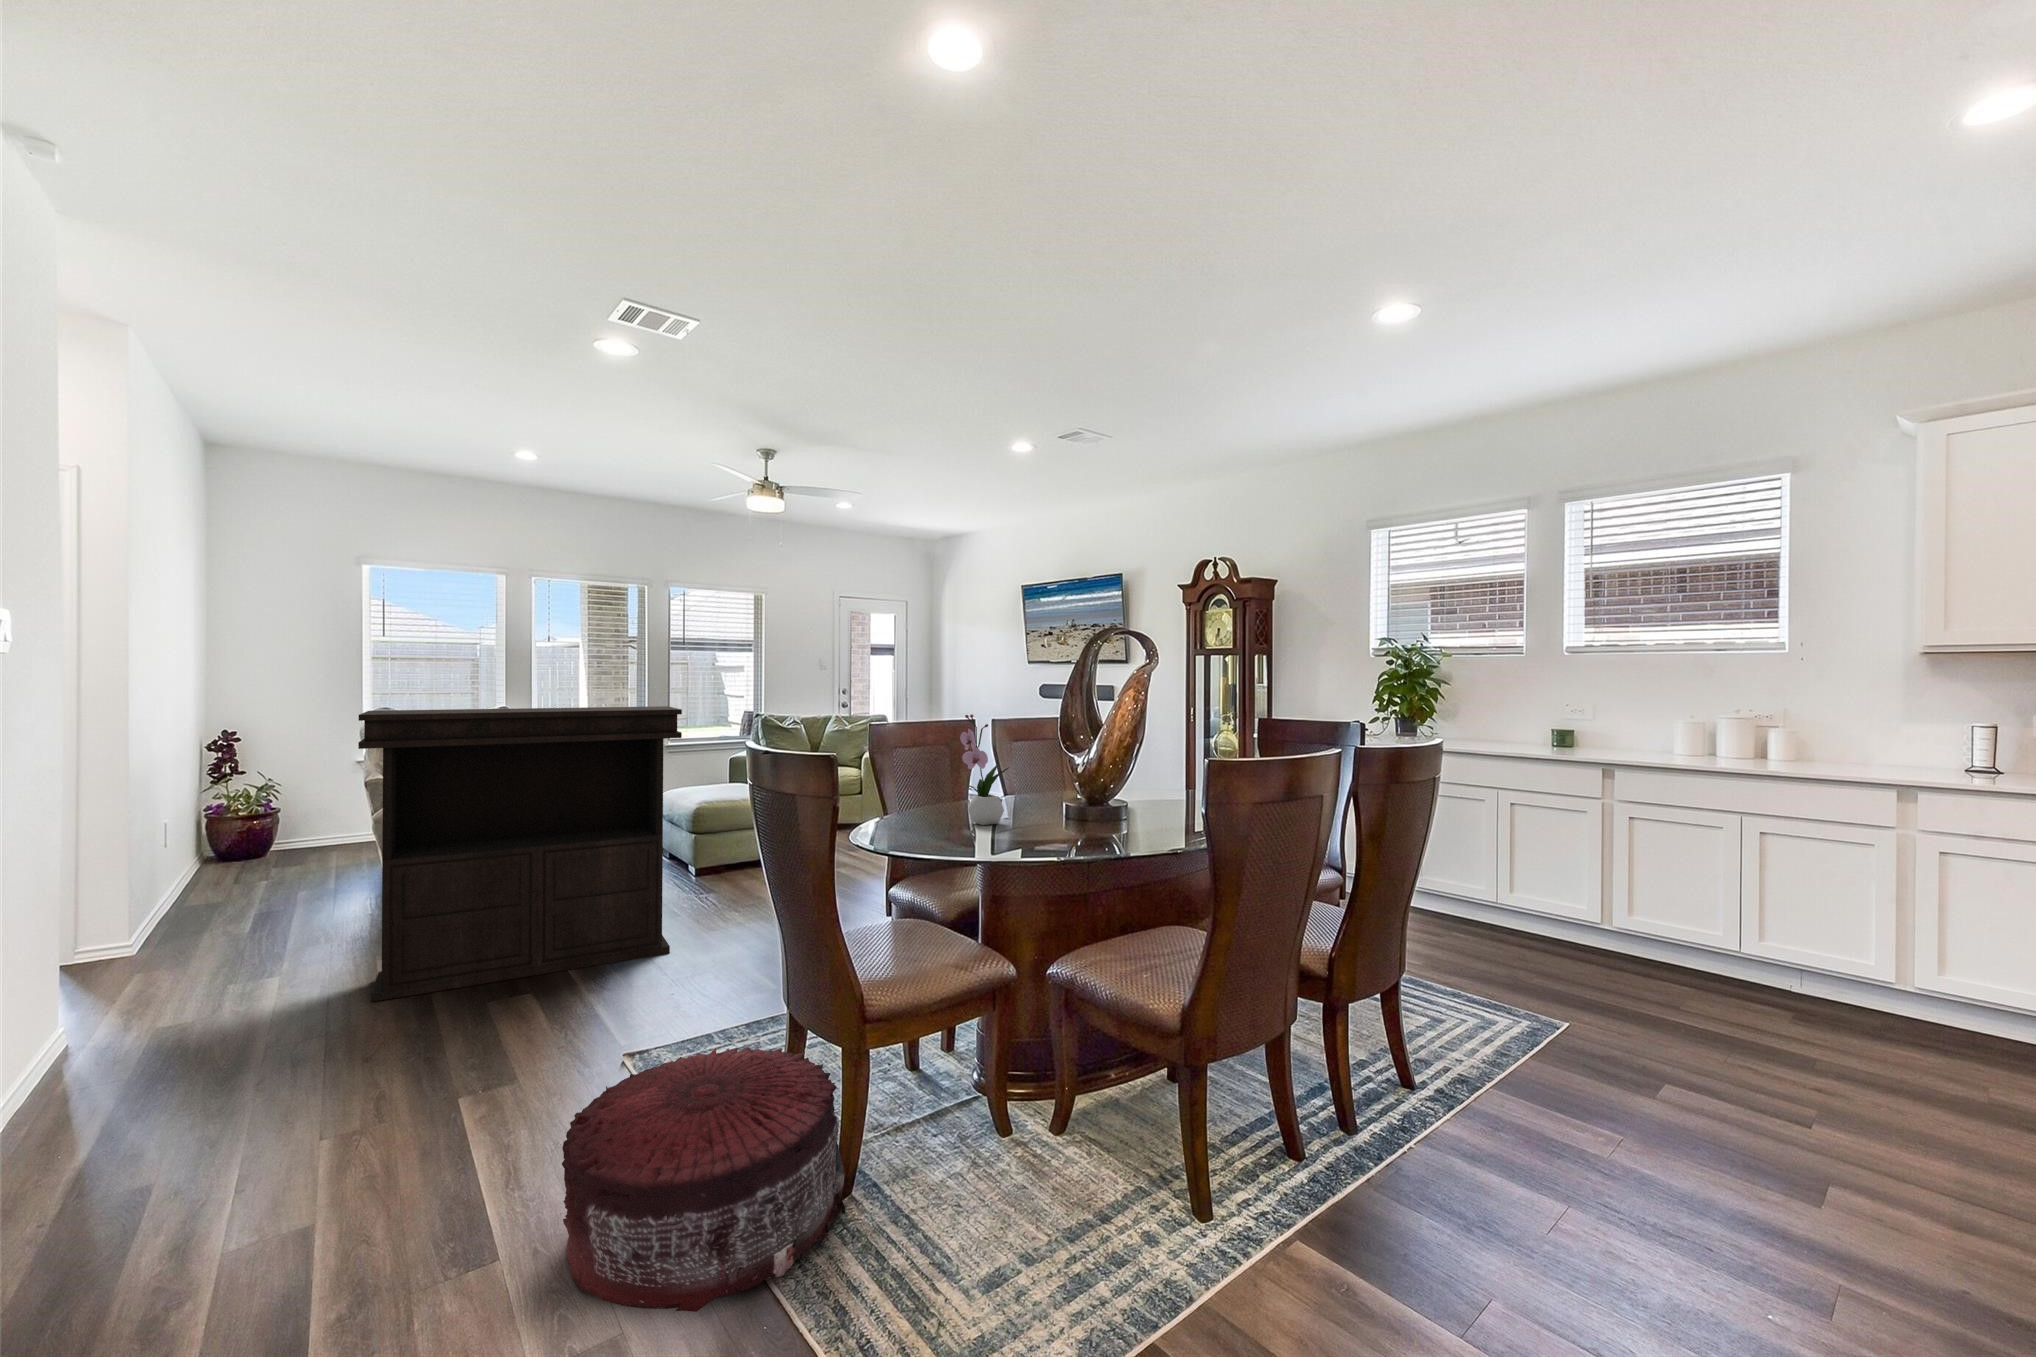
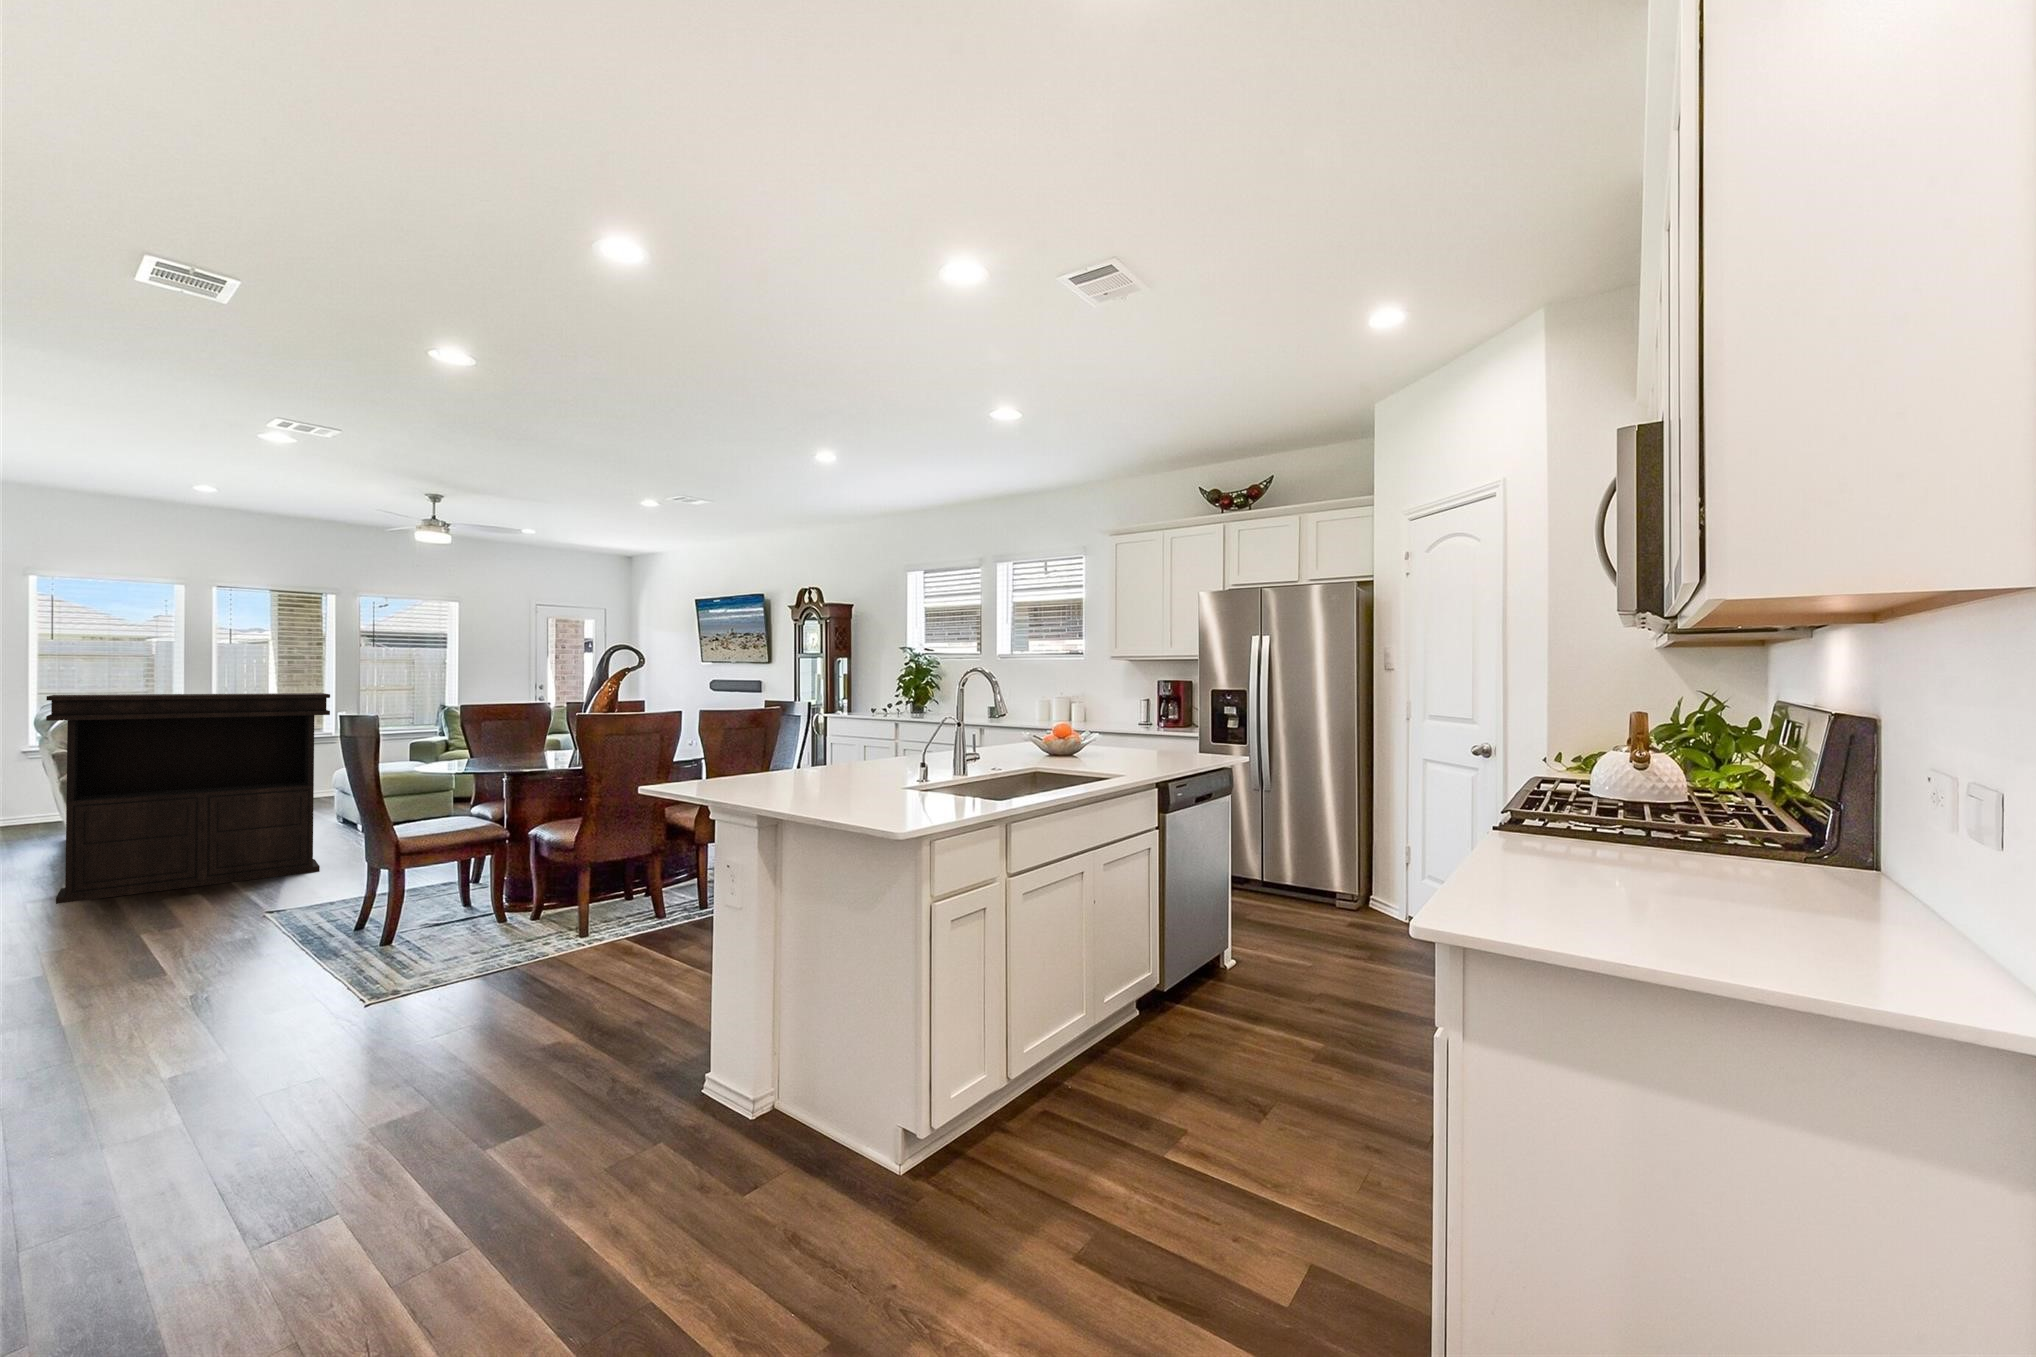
flower arrangement: present [960,714,1009,825] -> none [507,692,541,759]
pouf: present [562,1048,845,1312] -> none [197,878,383,984]

